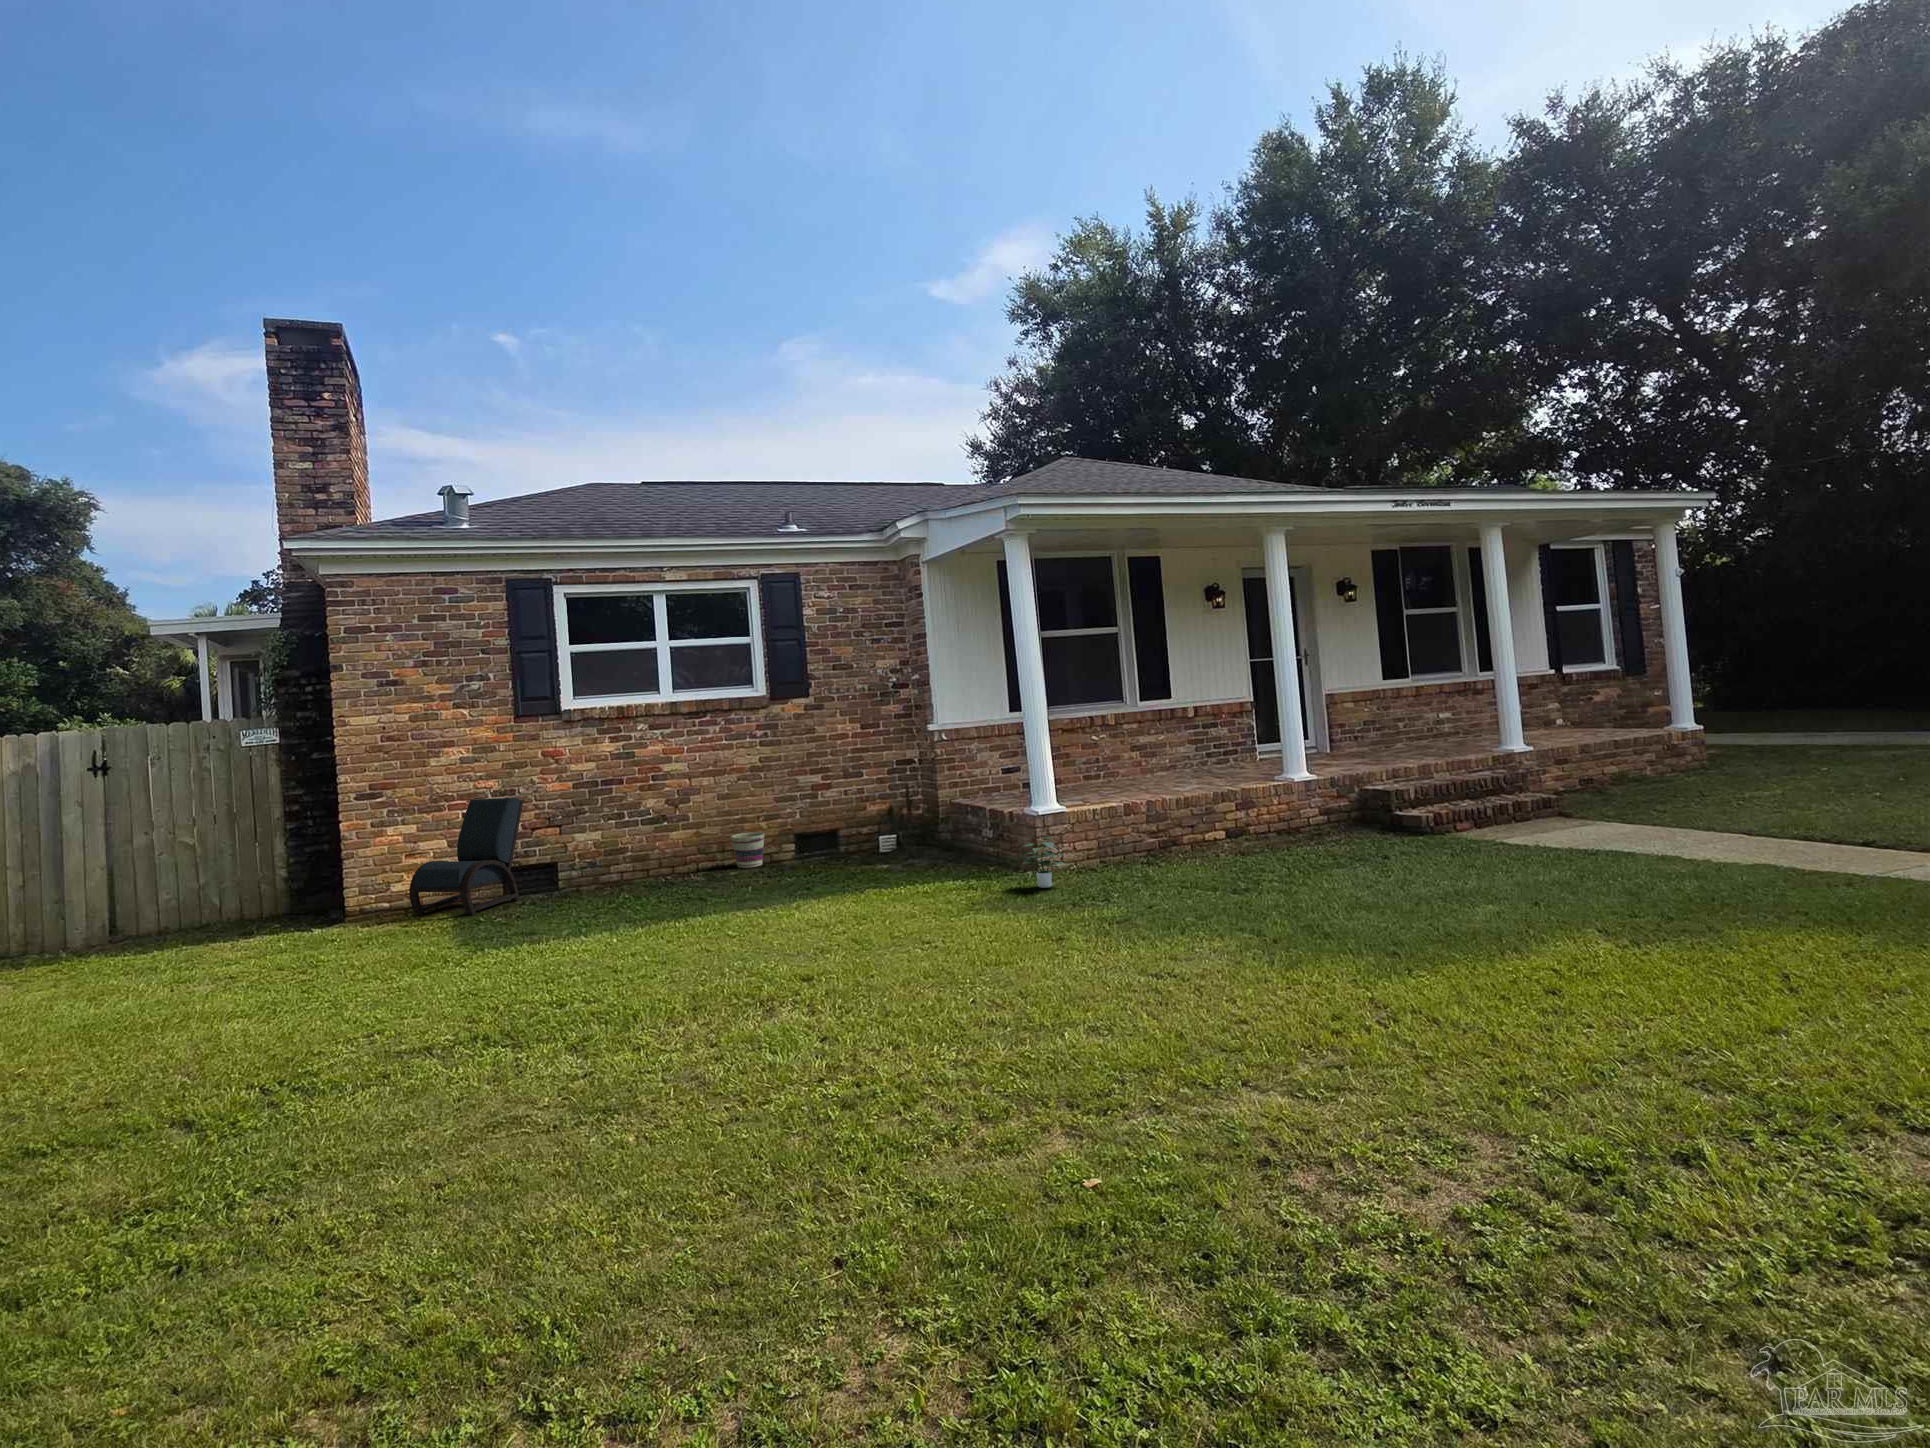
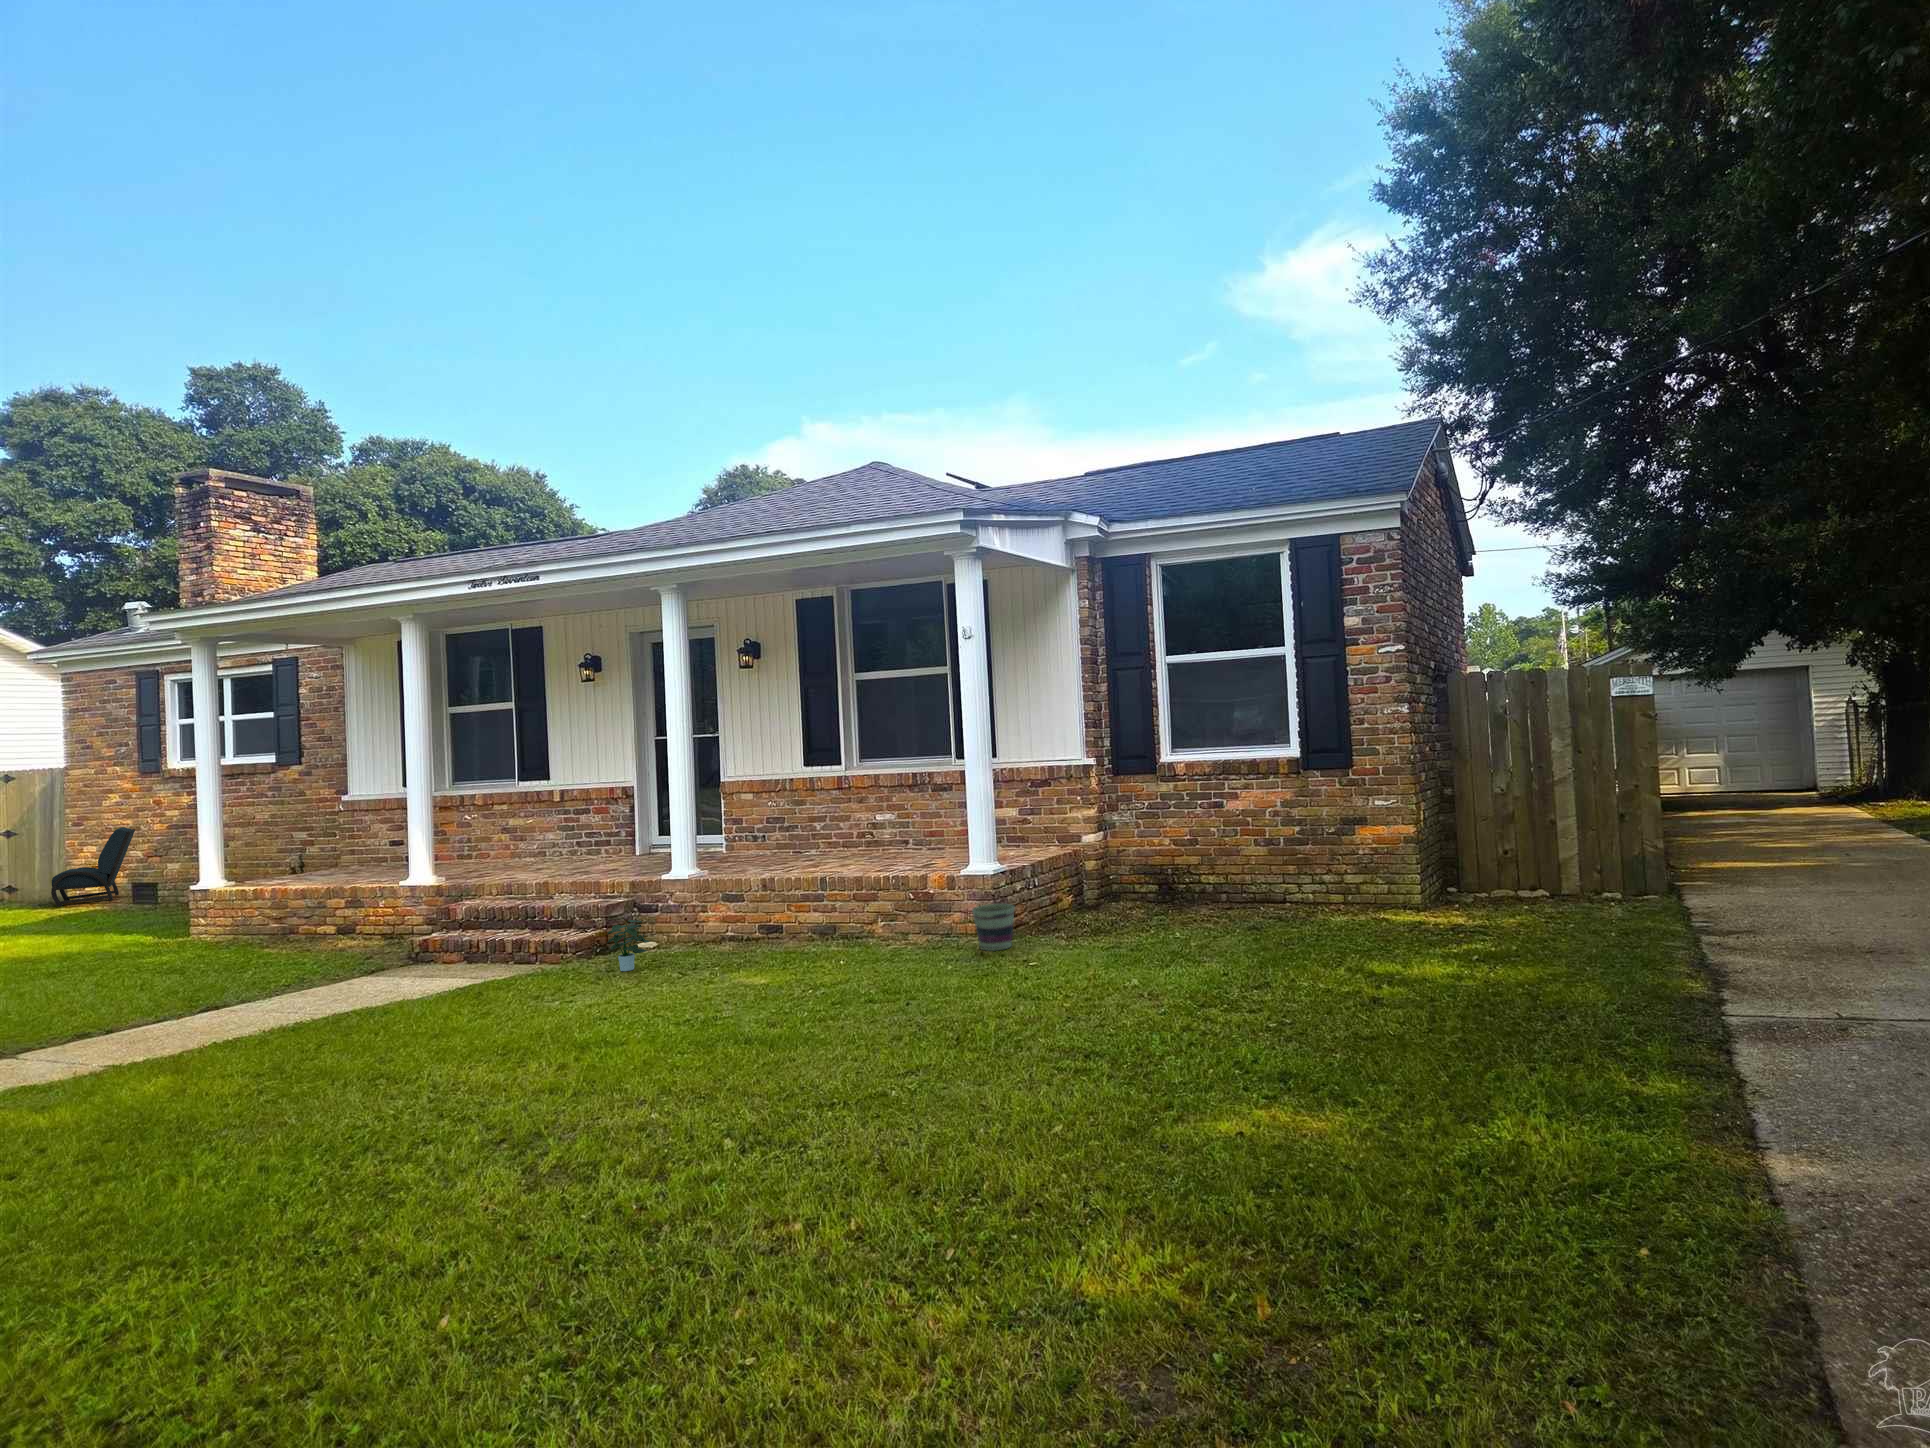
basket: present [731,832,764,868] -> present [972,904,1014,951]
potted plant: present [1020,837,1065,888] -> present [607,920,649,971]

